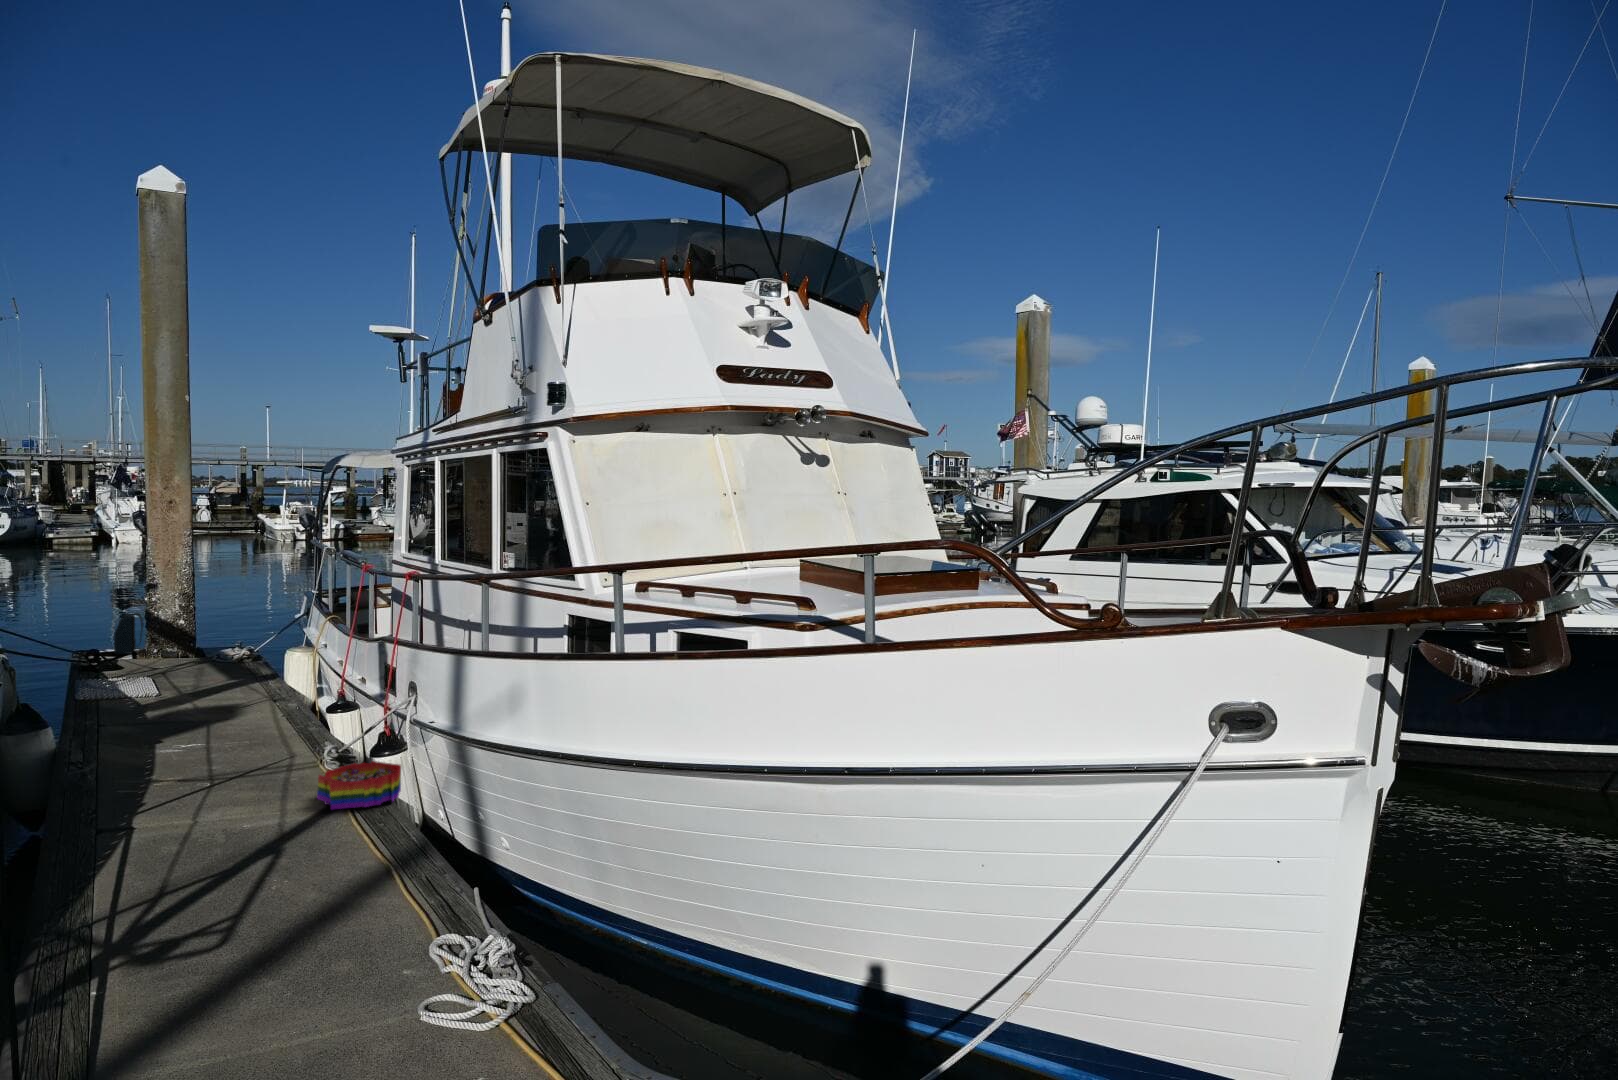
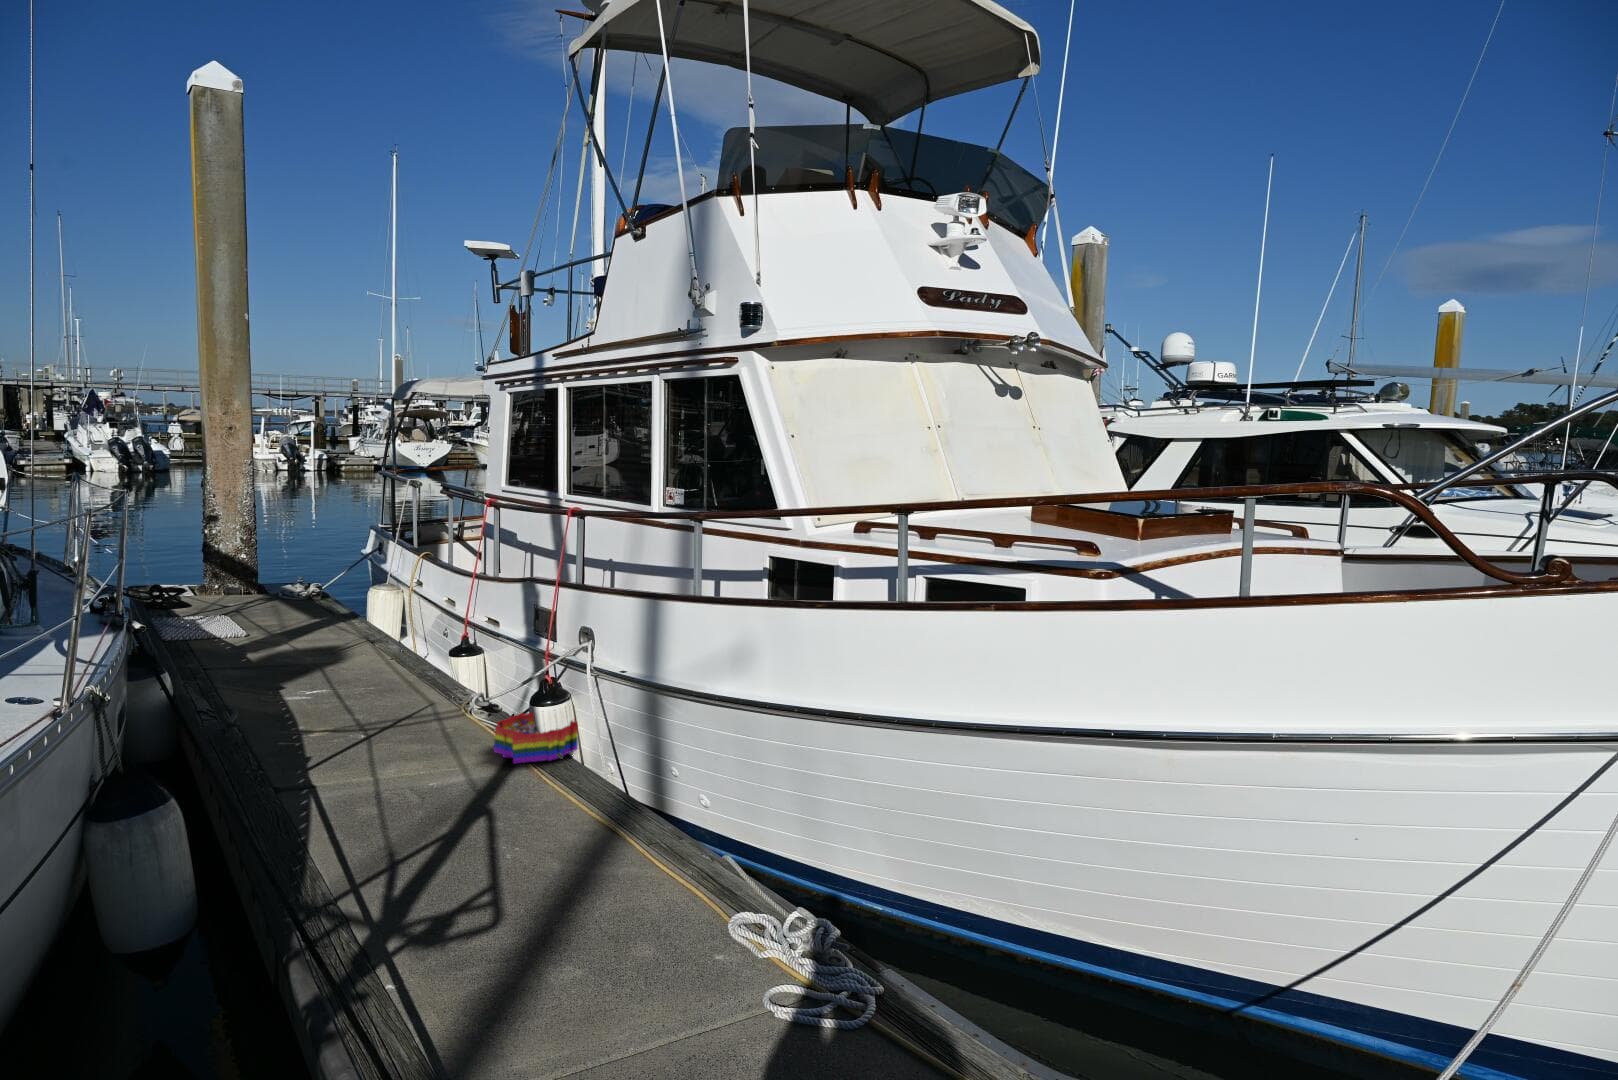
backpack: present [114,613,143,654] -> none [172,546,206,591]

